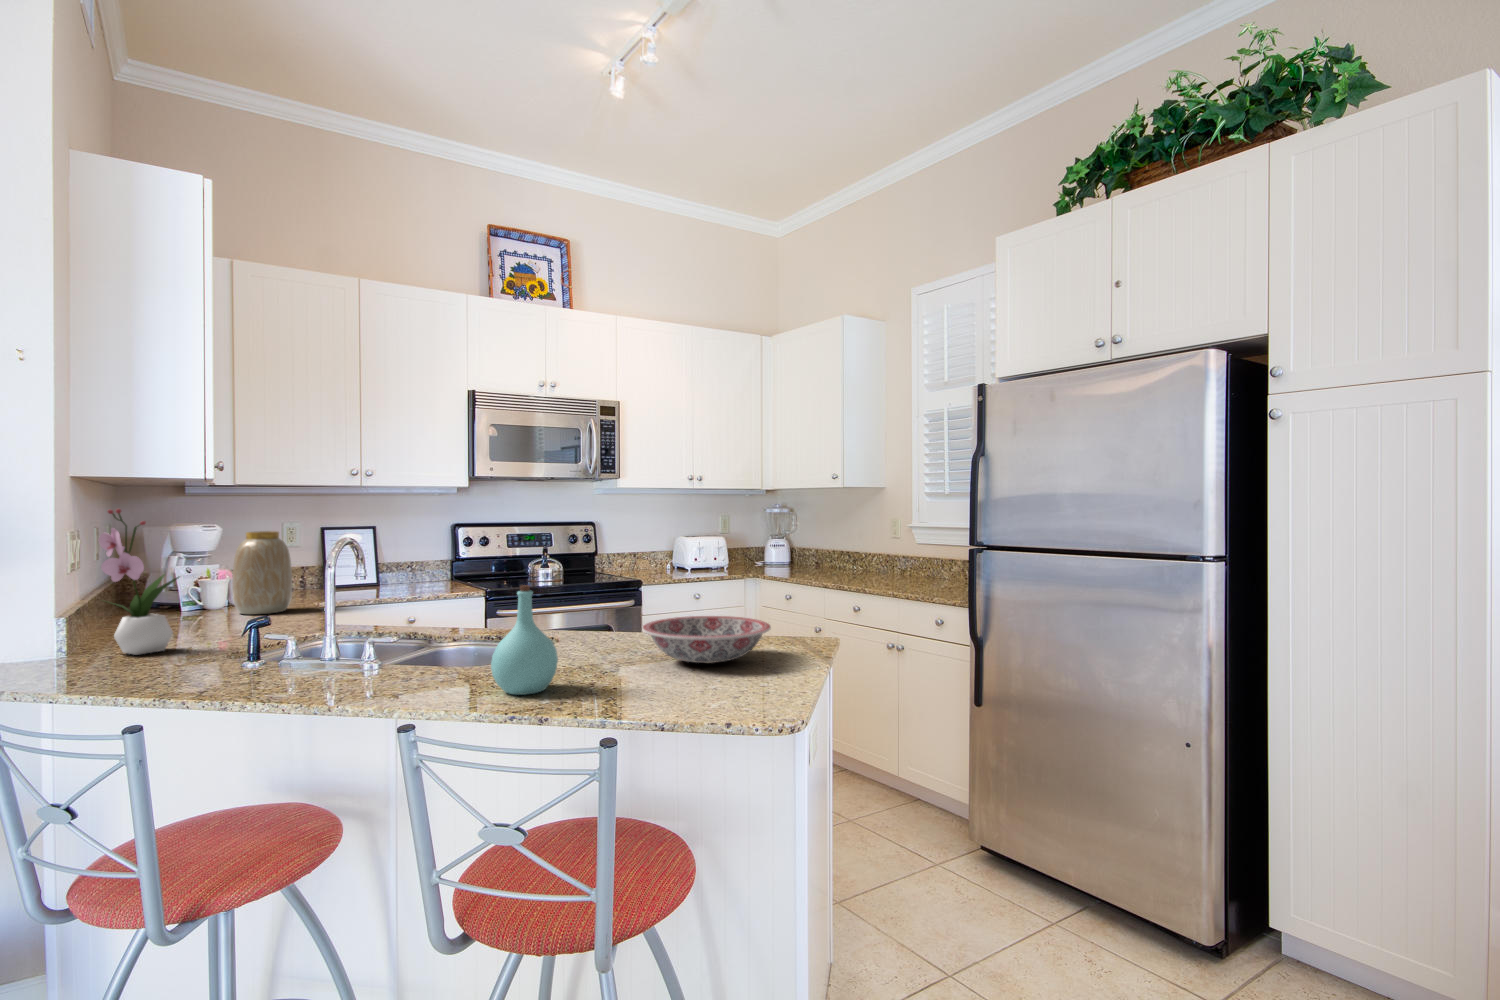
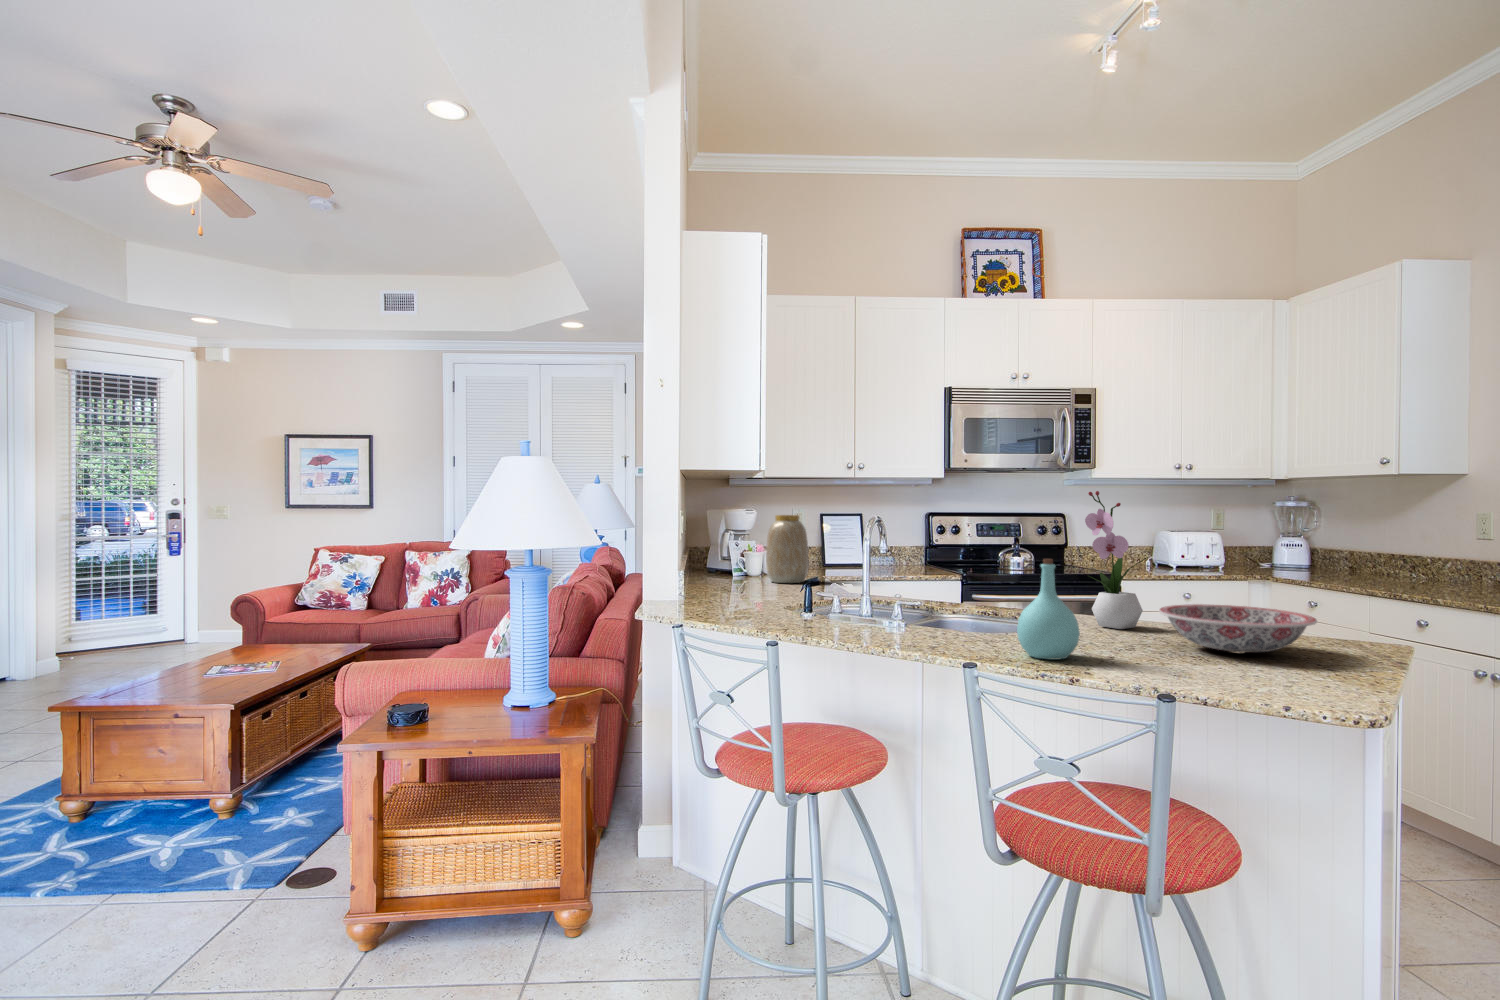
flower arrangement: present [99,509,179,655] -> present [1085,491,1148,629]

